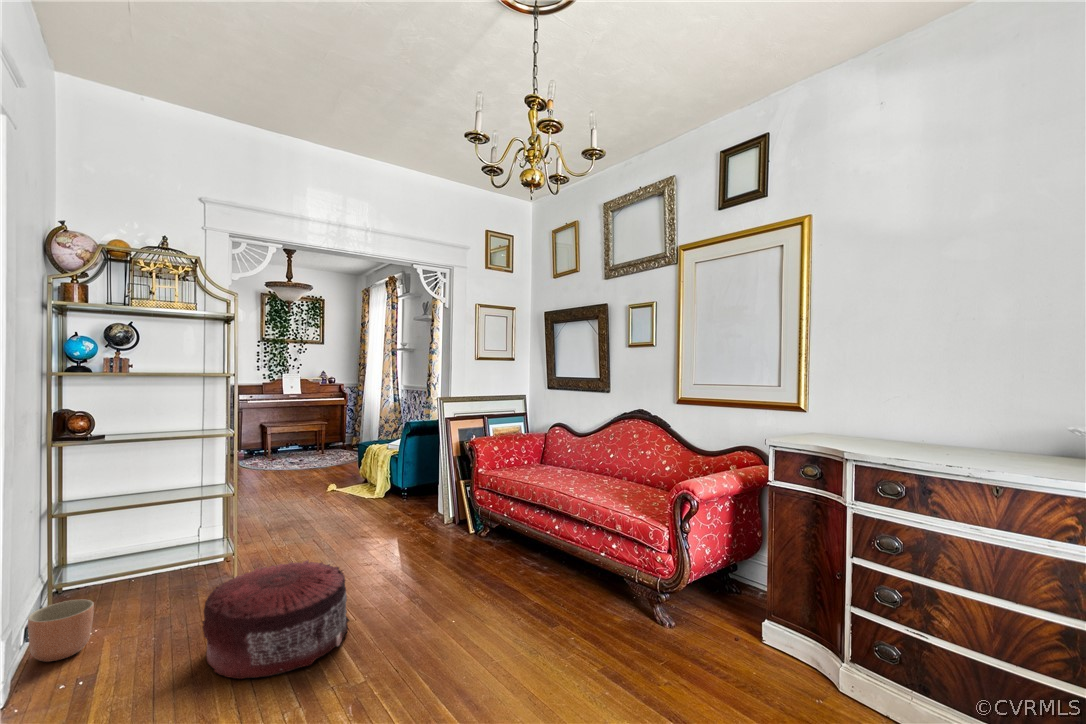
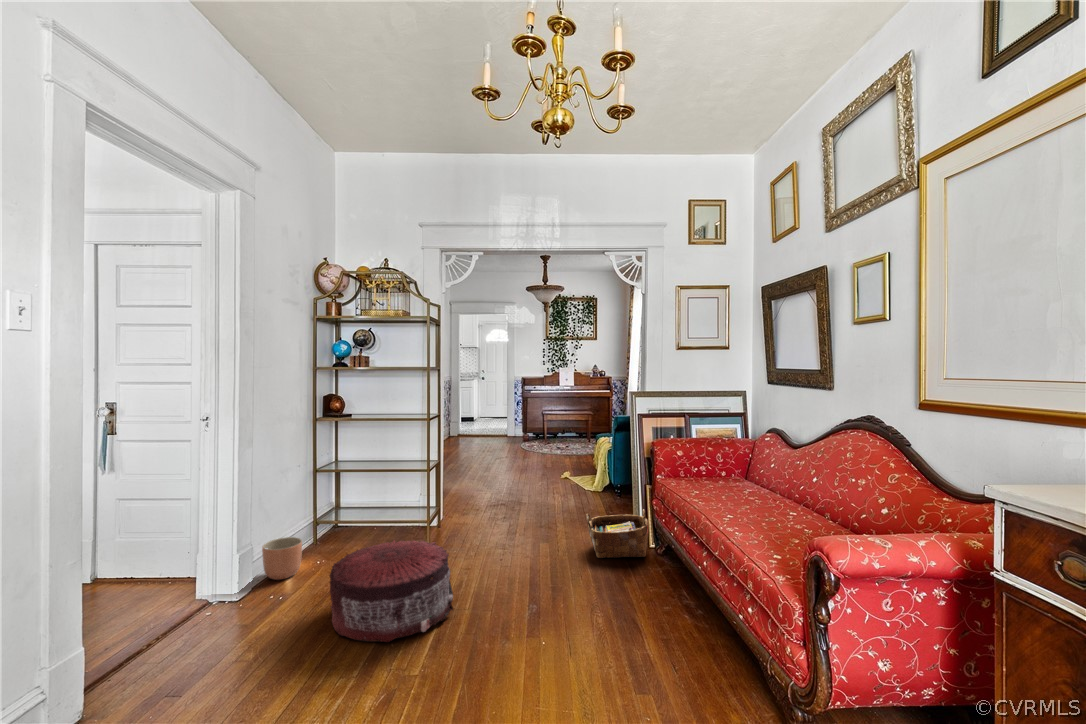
woven basket: none [417,500,475,550] -> present [586,509,648,558]

